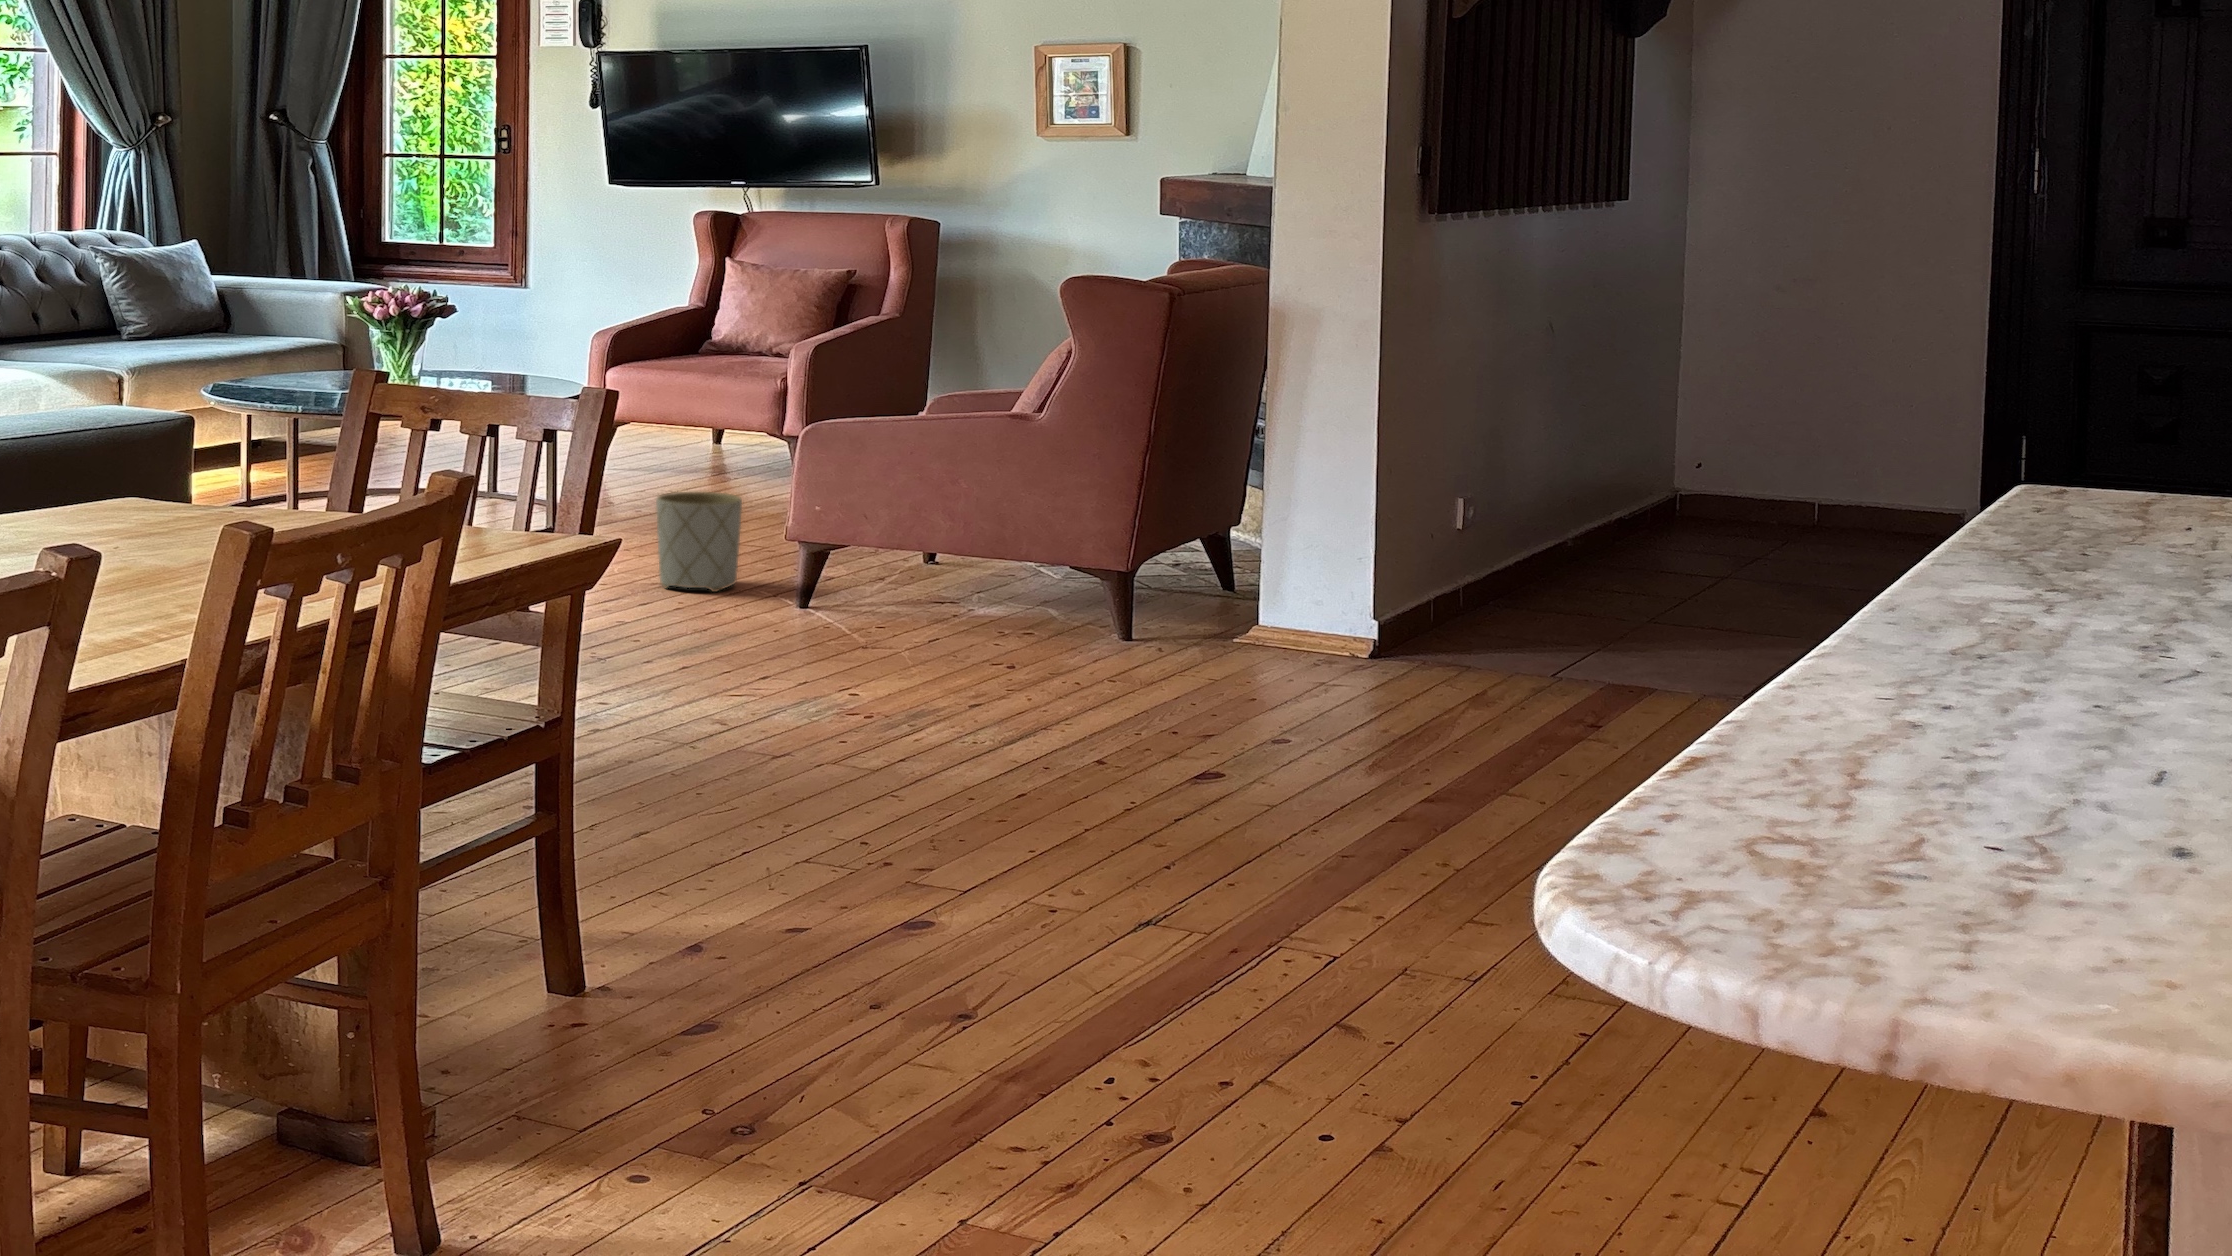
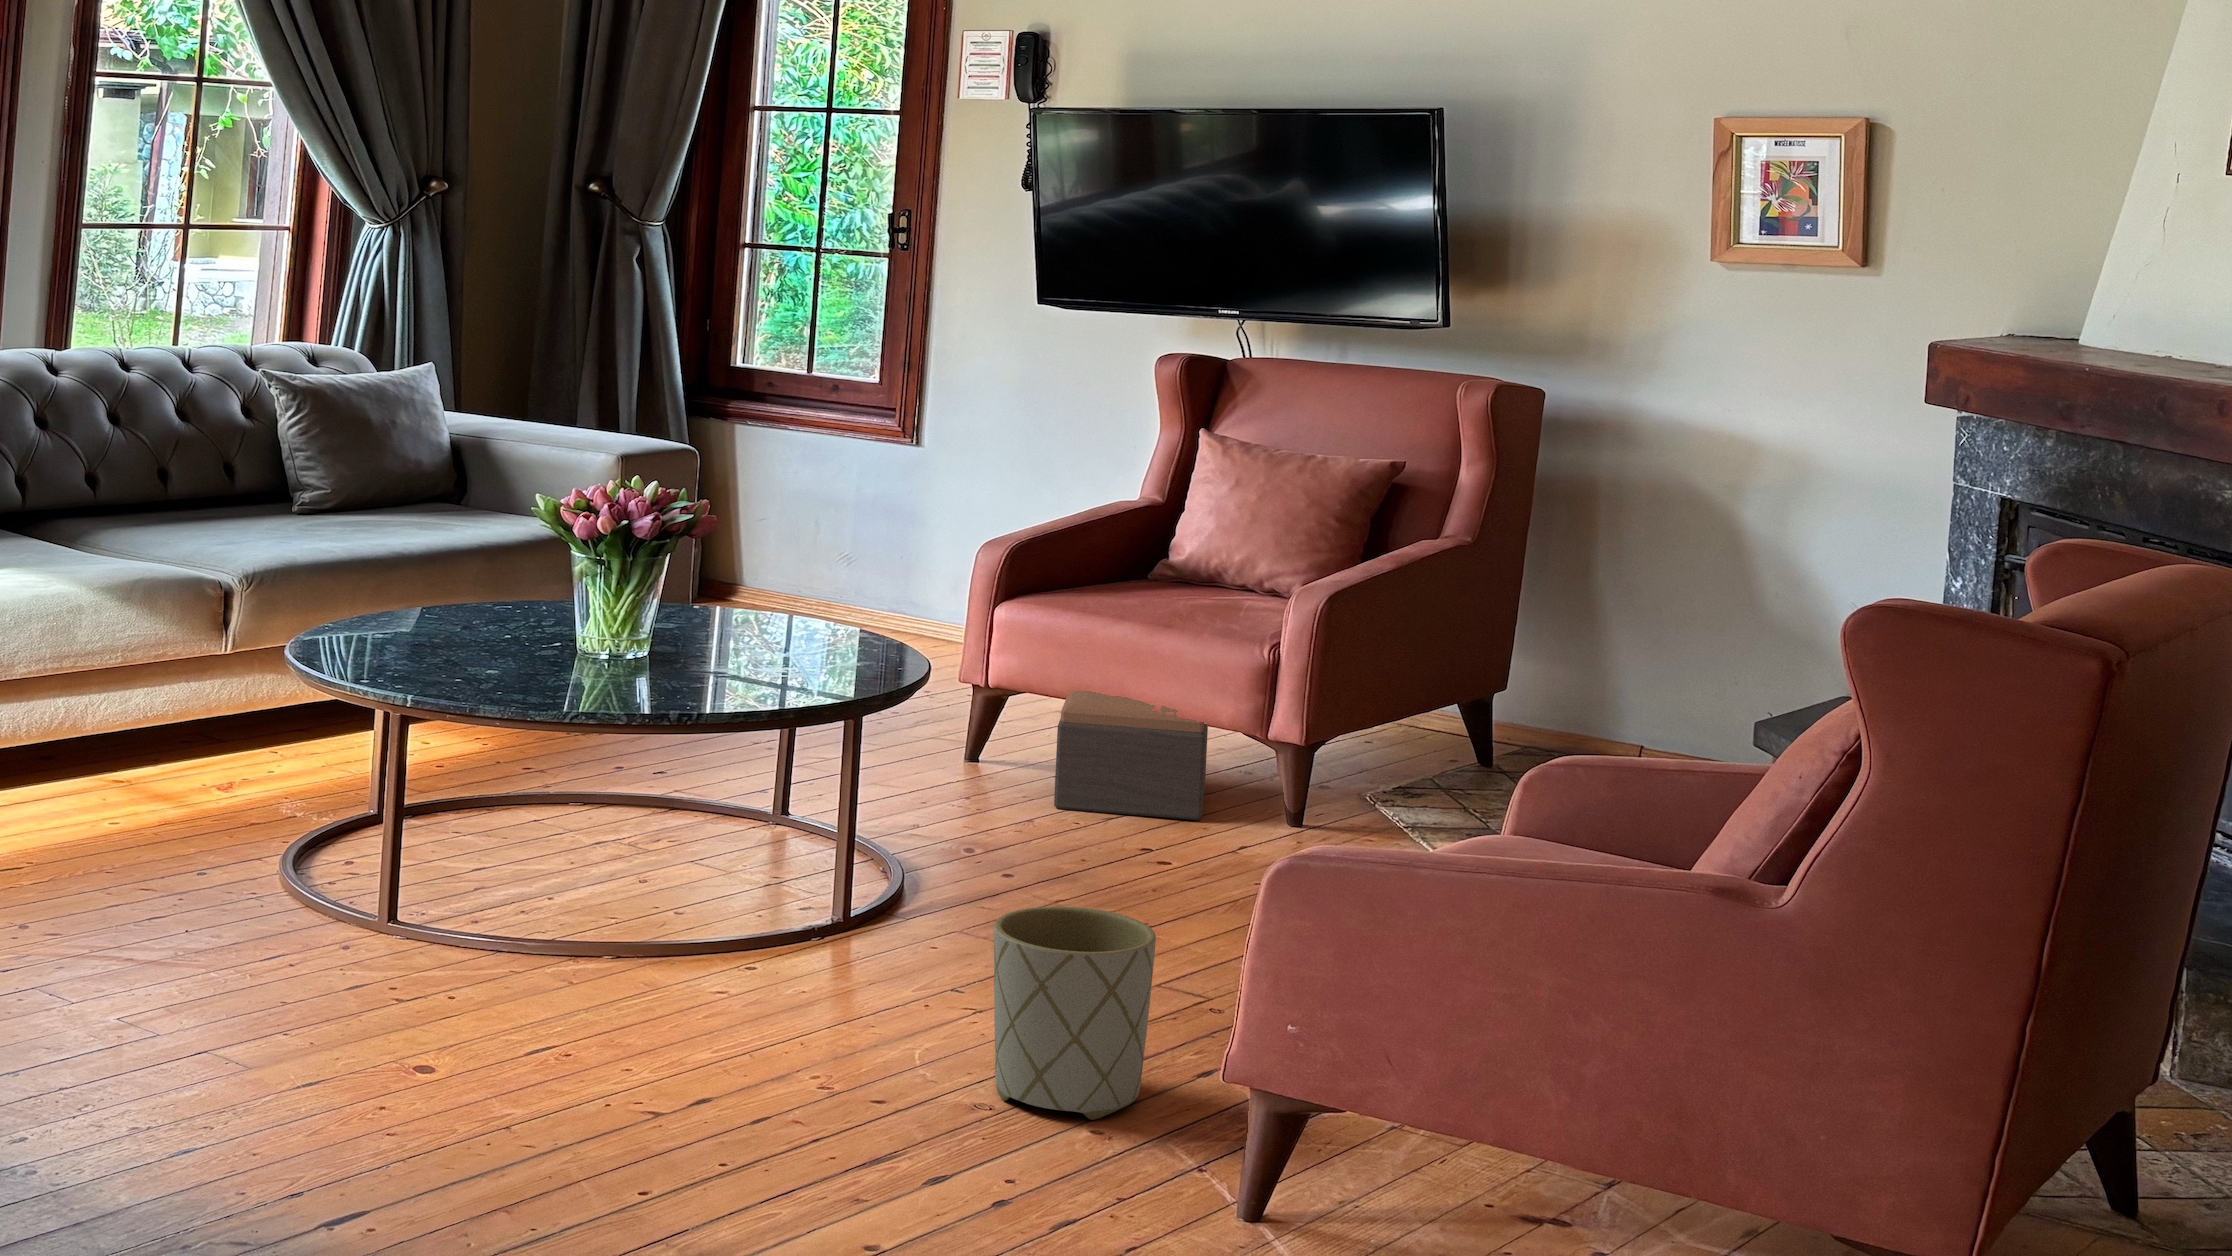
footstool: none [649,416,741,493] -> present [1054,691,1208,820]

